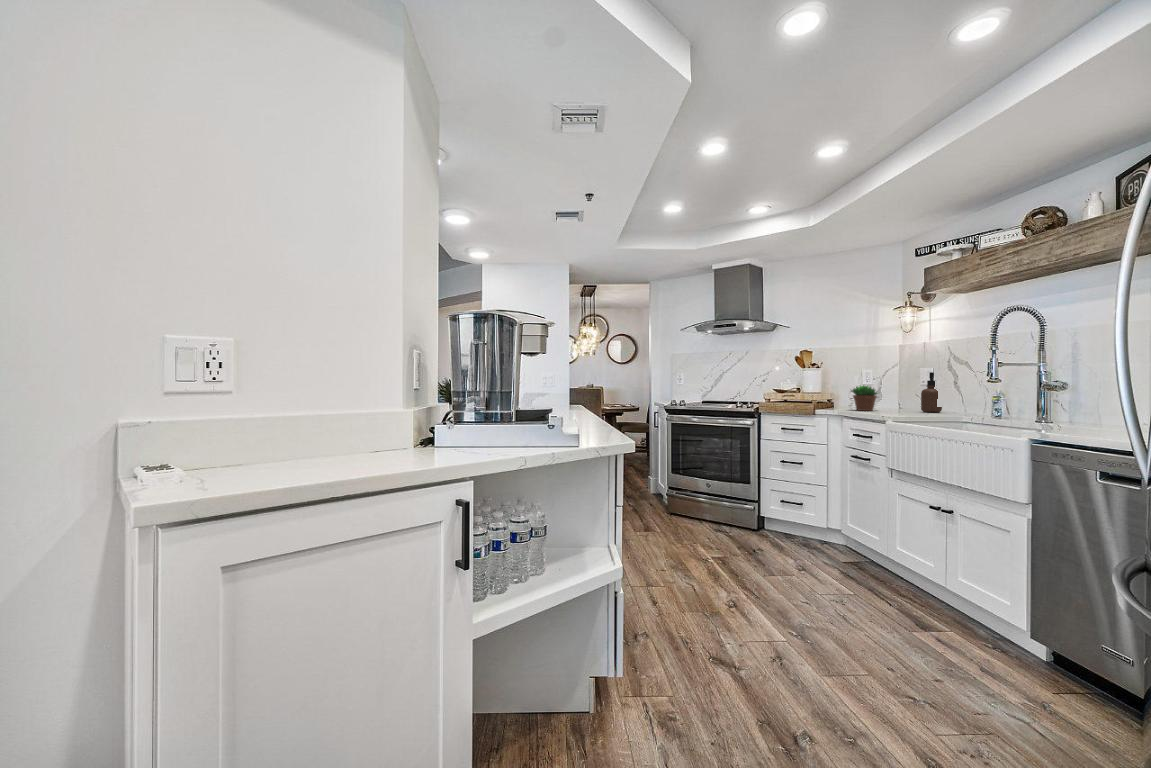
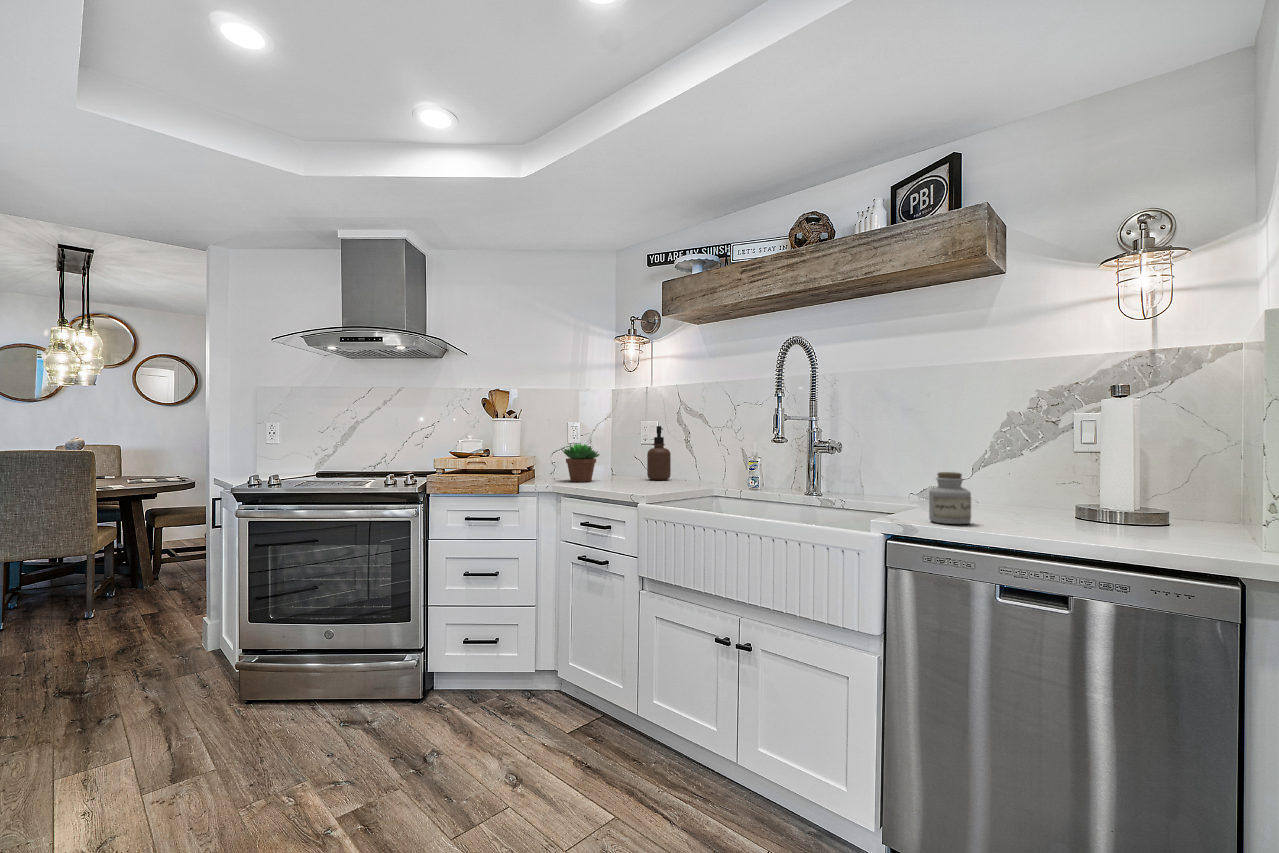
jar: none [1069,401,1104,435] -> present [929,472,971,524]

